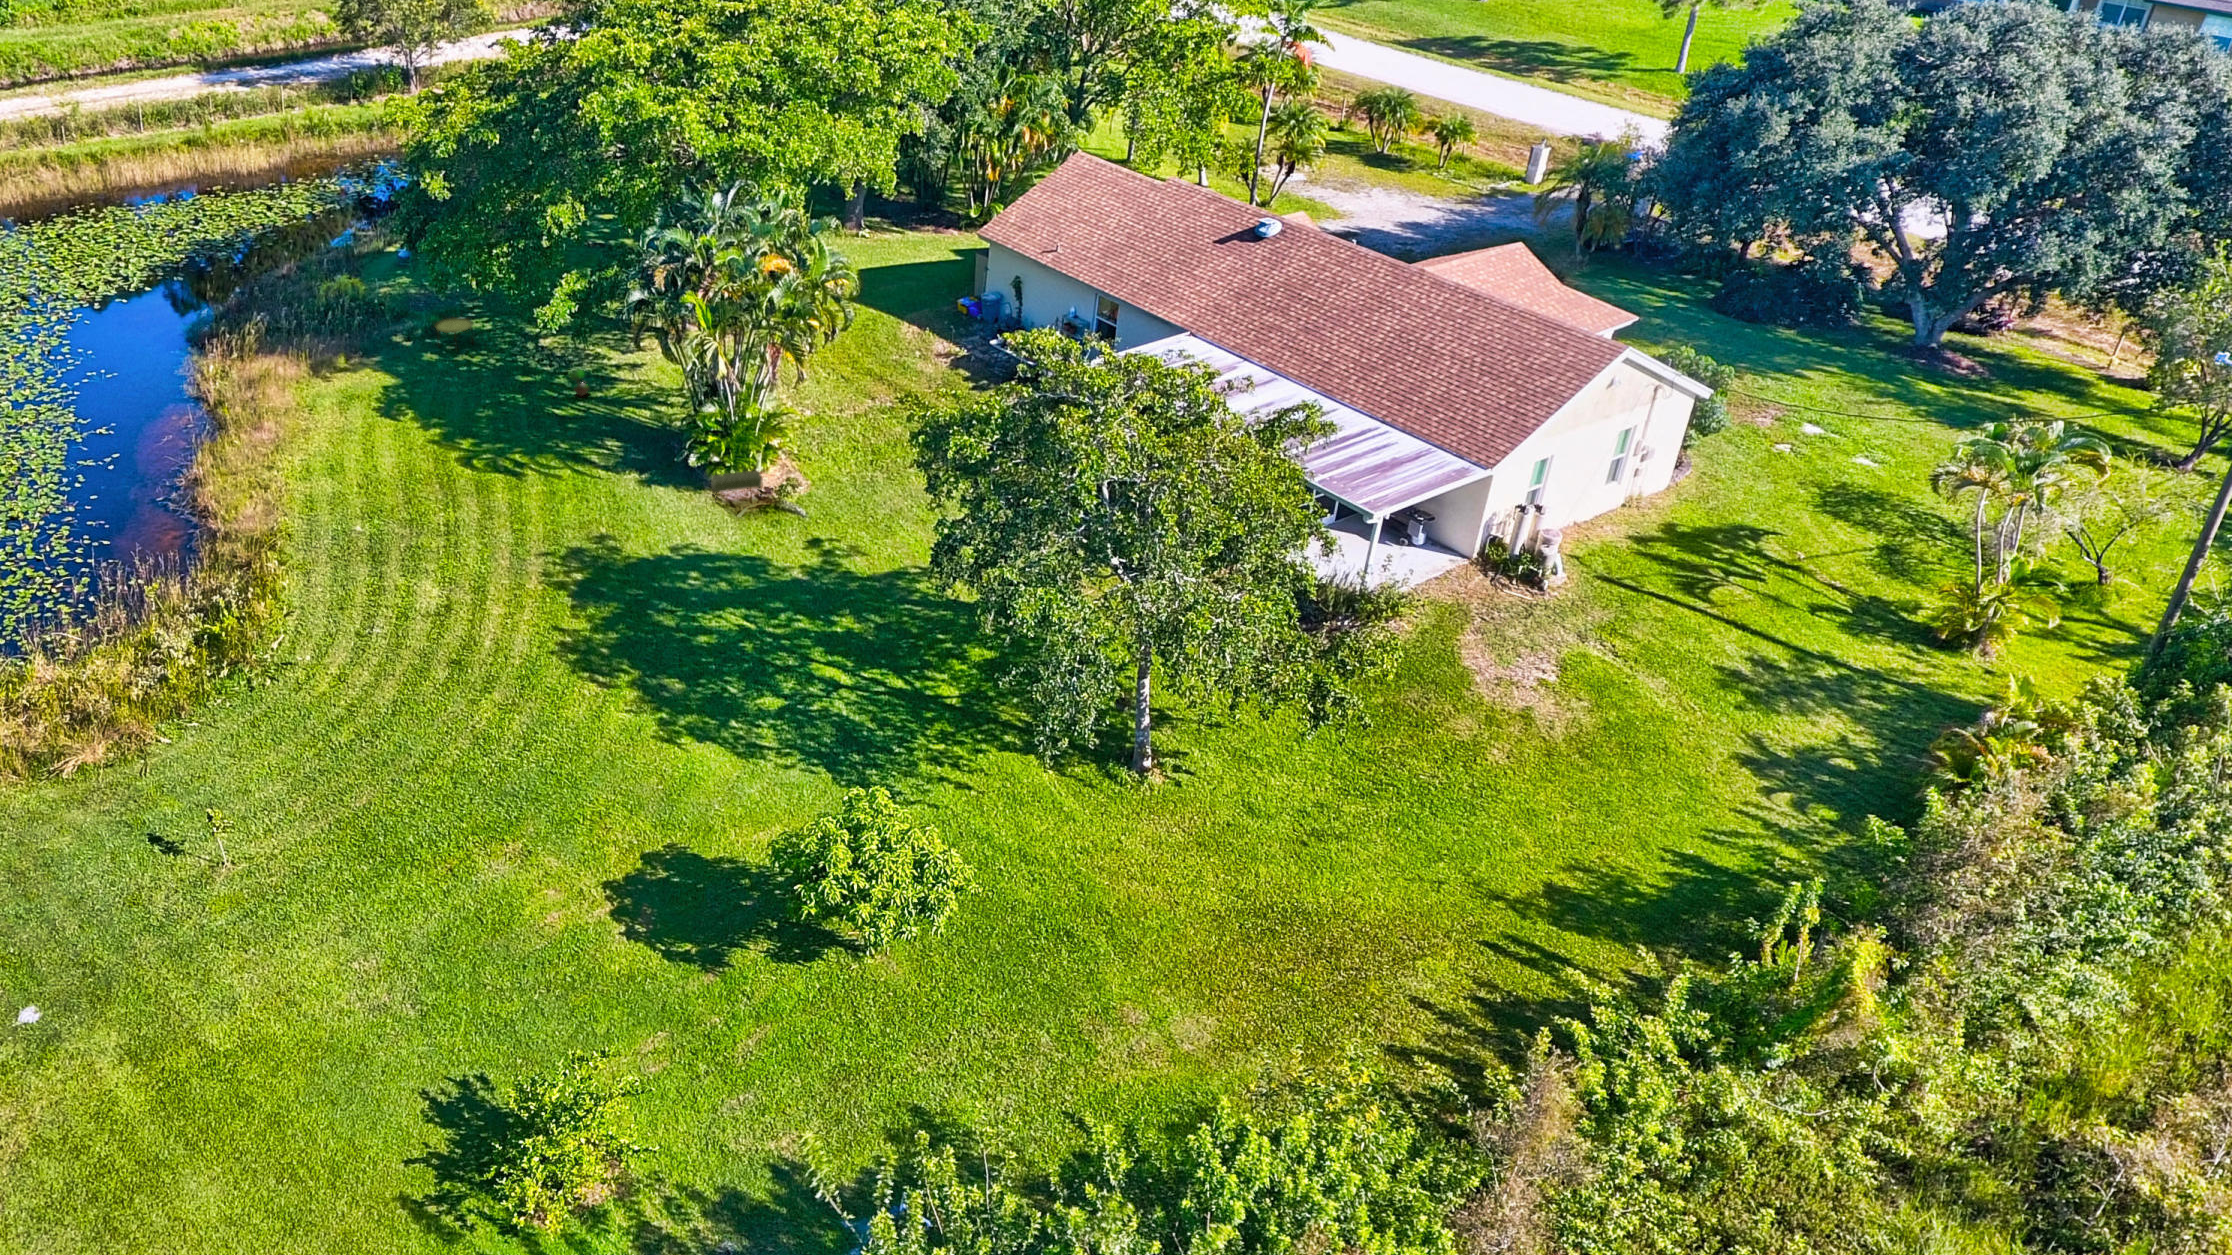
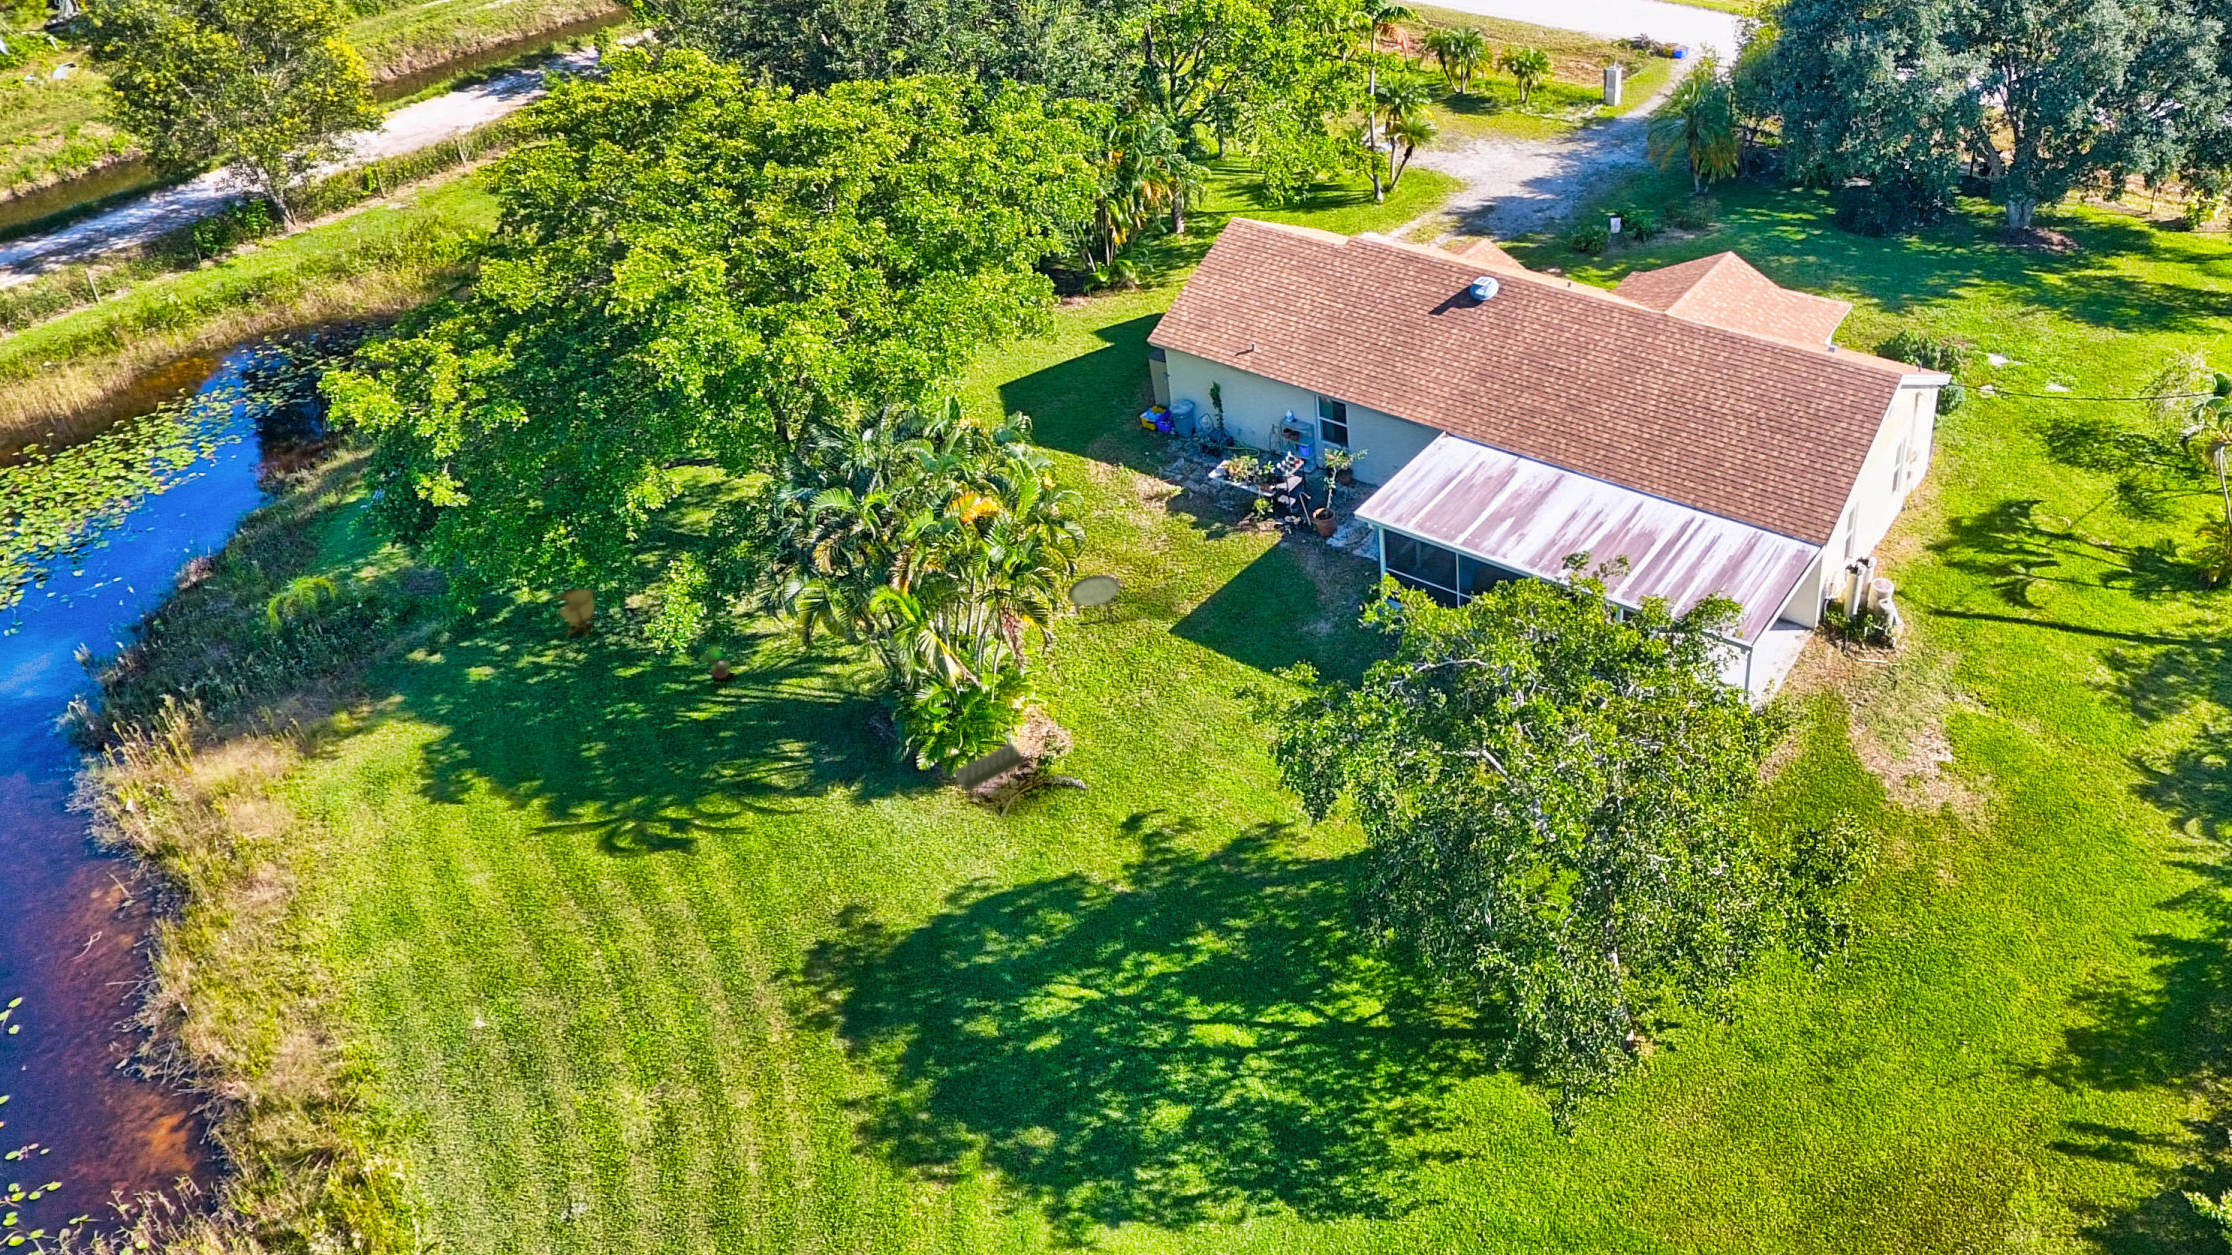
chair: none [491,309,518,354] -> present [557,590,594,635]
round table: present [435,317,473,348] -> present [1068,575,1120,622]

